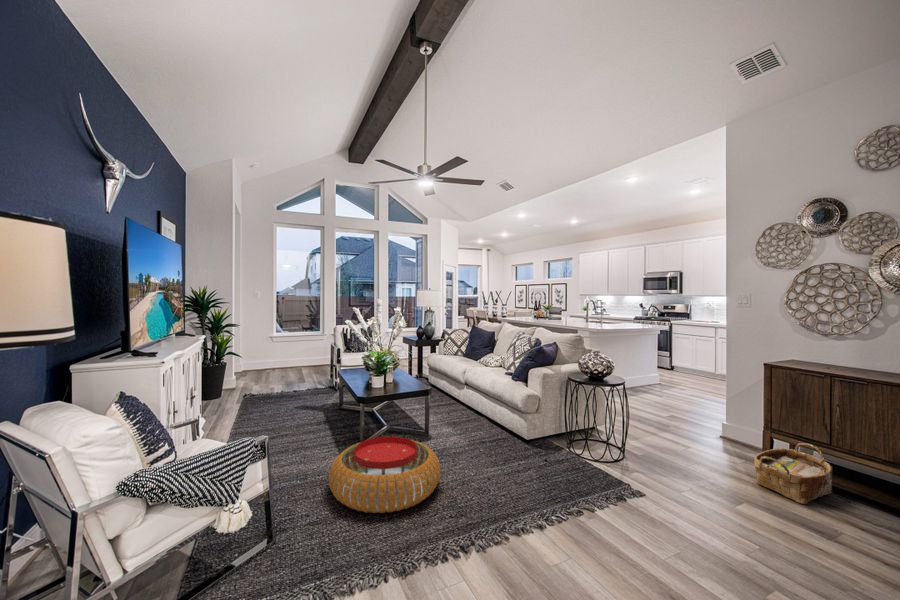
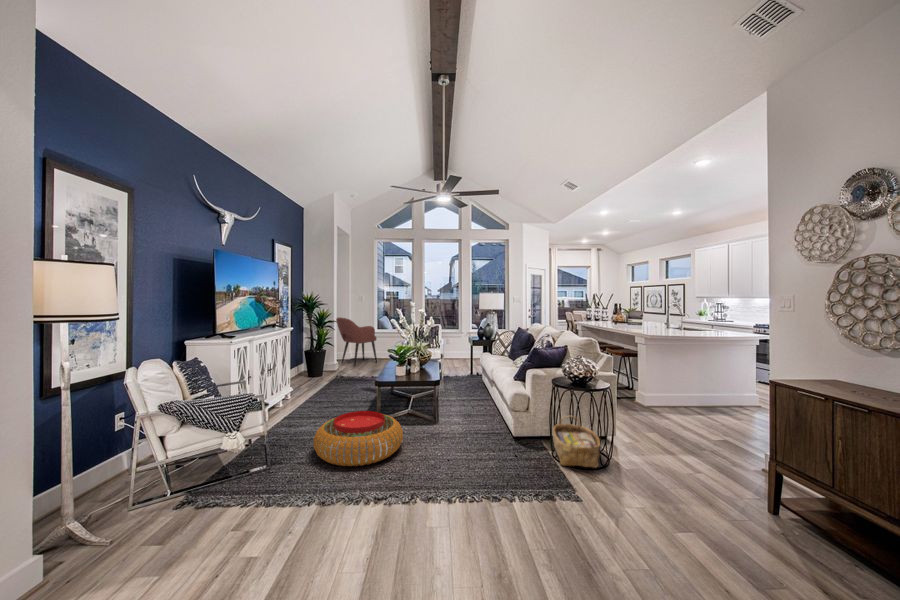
armchair: none [224,320,281,382] -> present [336,318,377,366]
woven basket: present [754,443,832,504] -> present [553,416,600,468]

